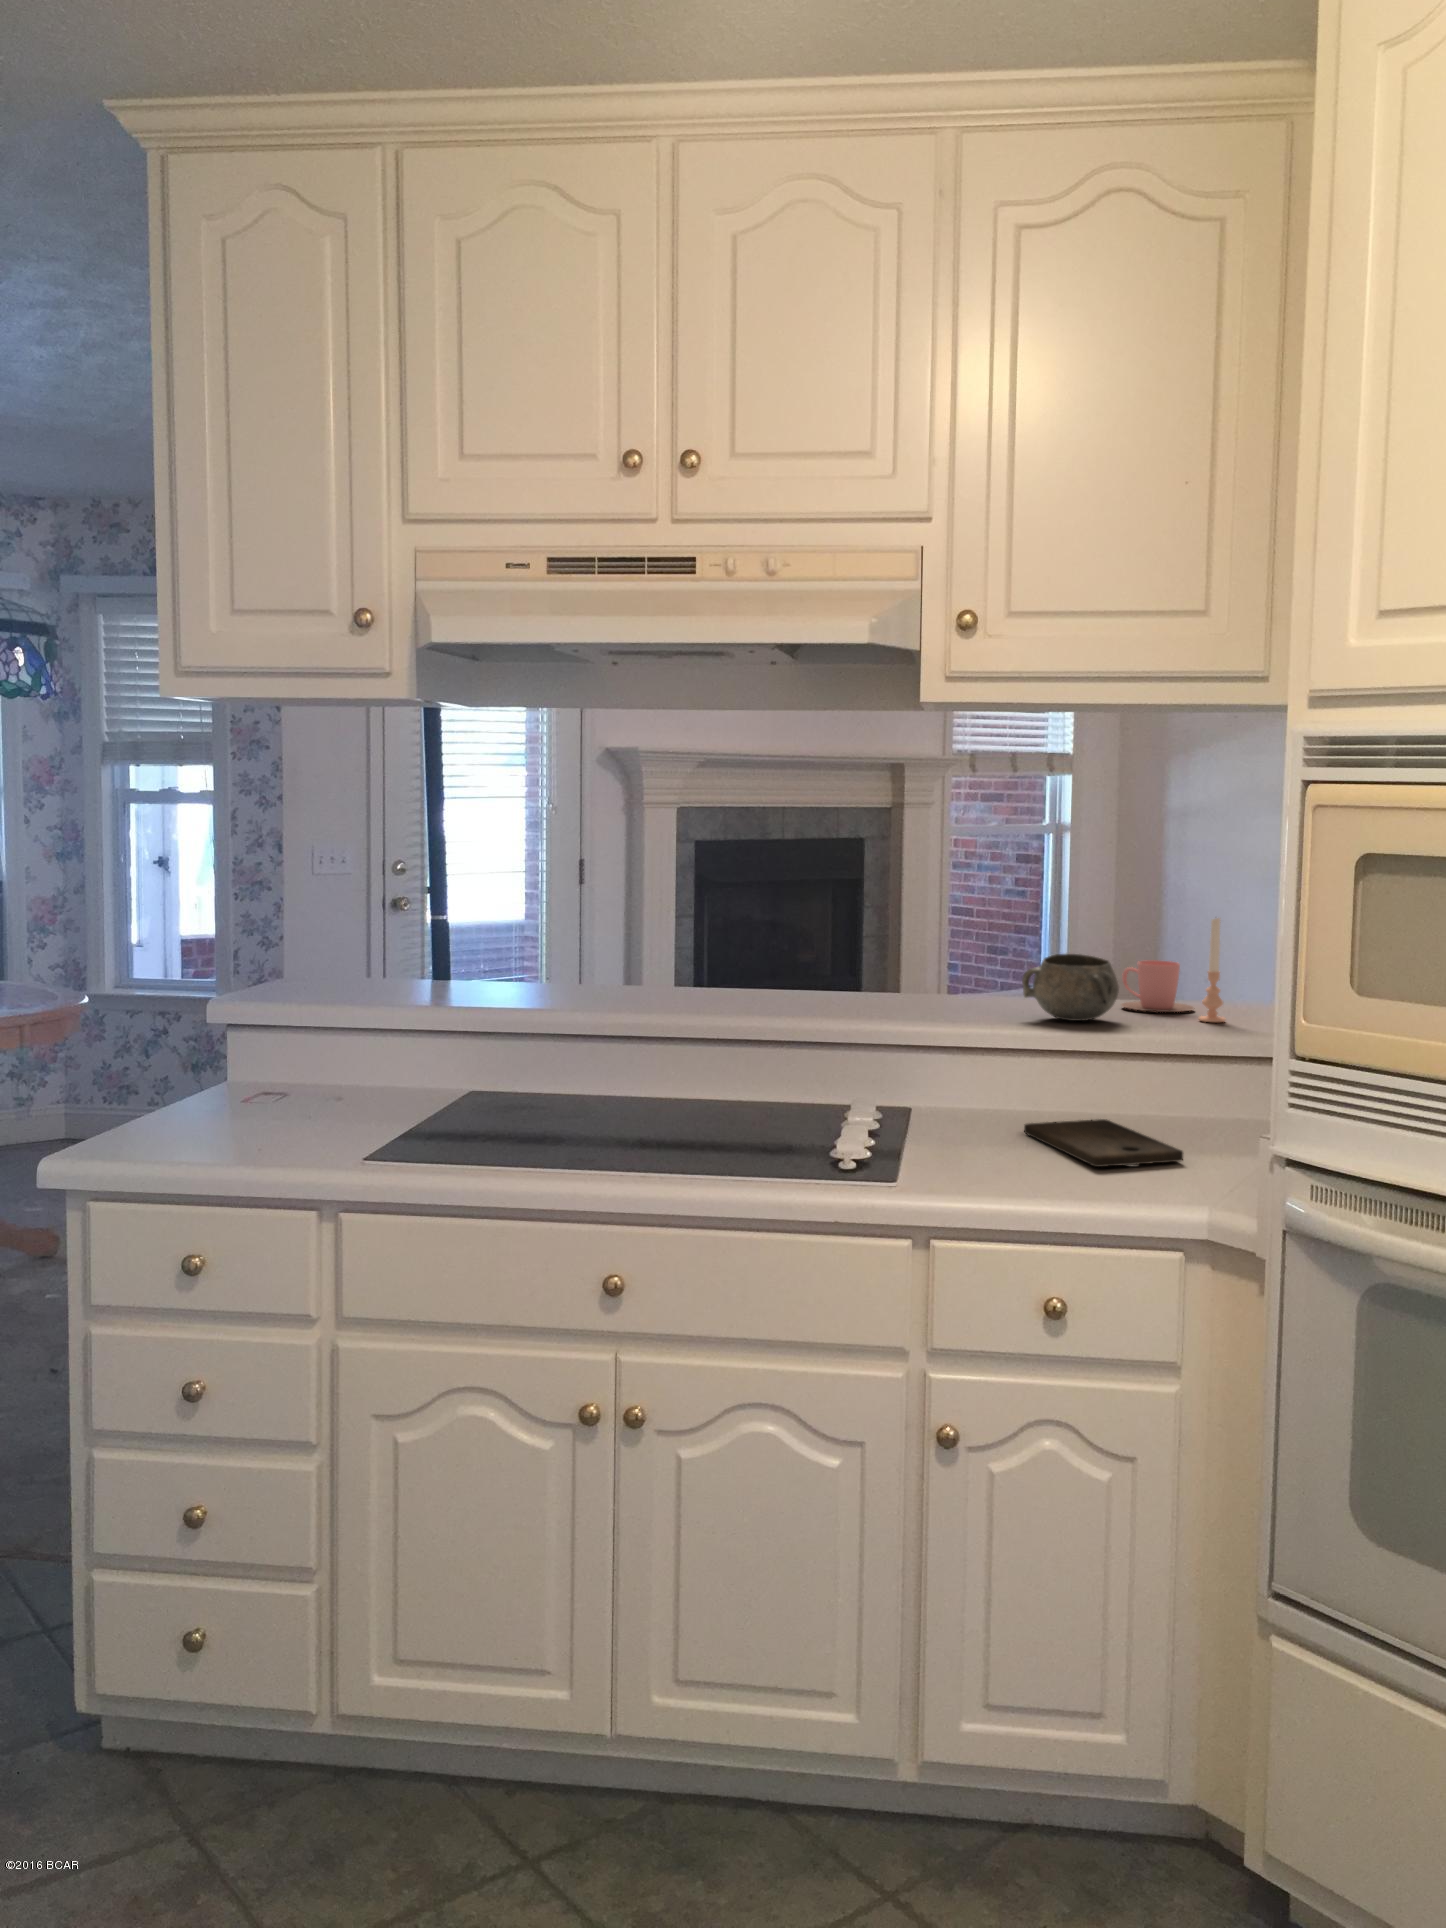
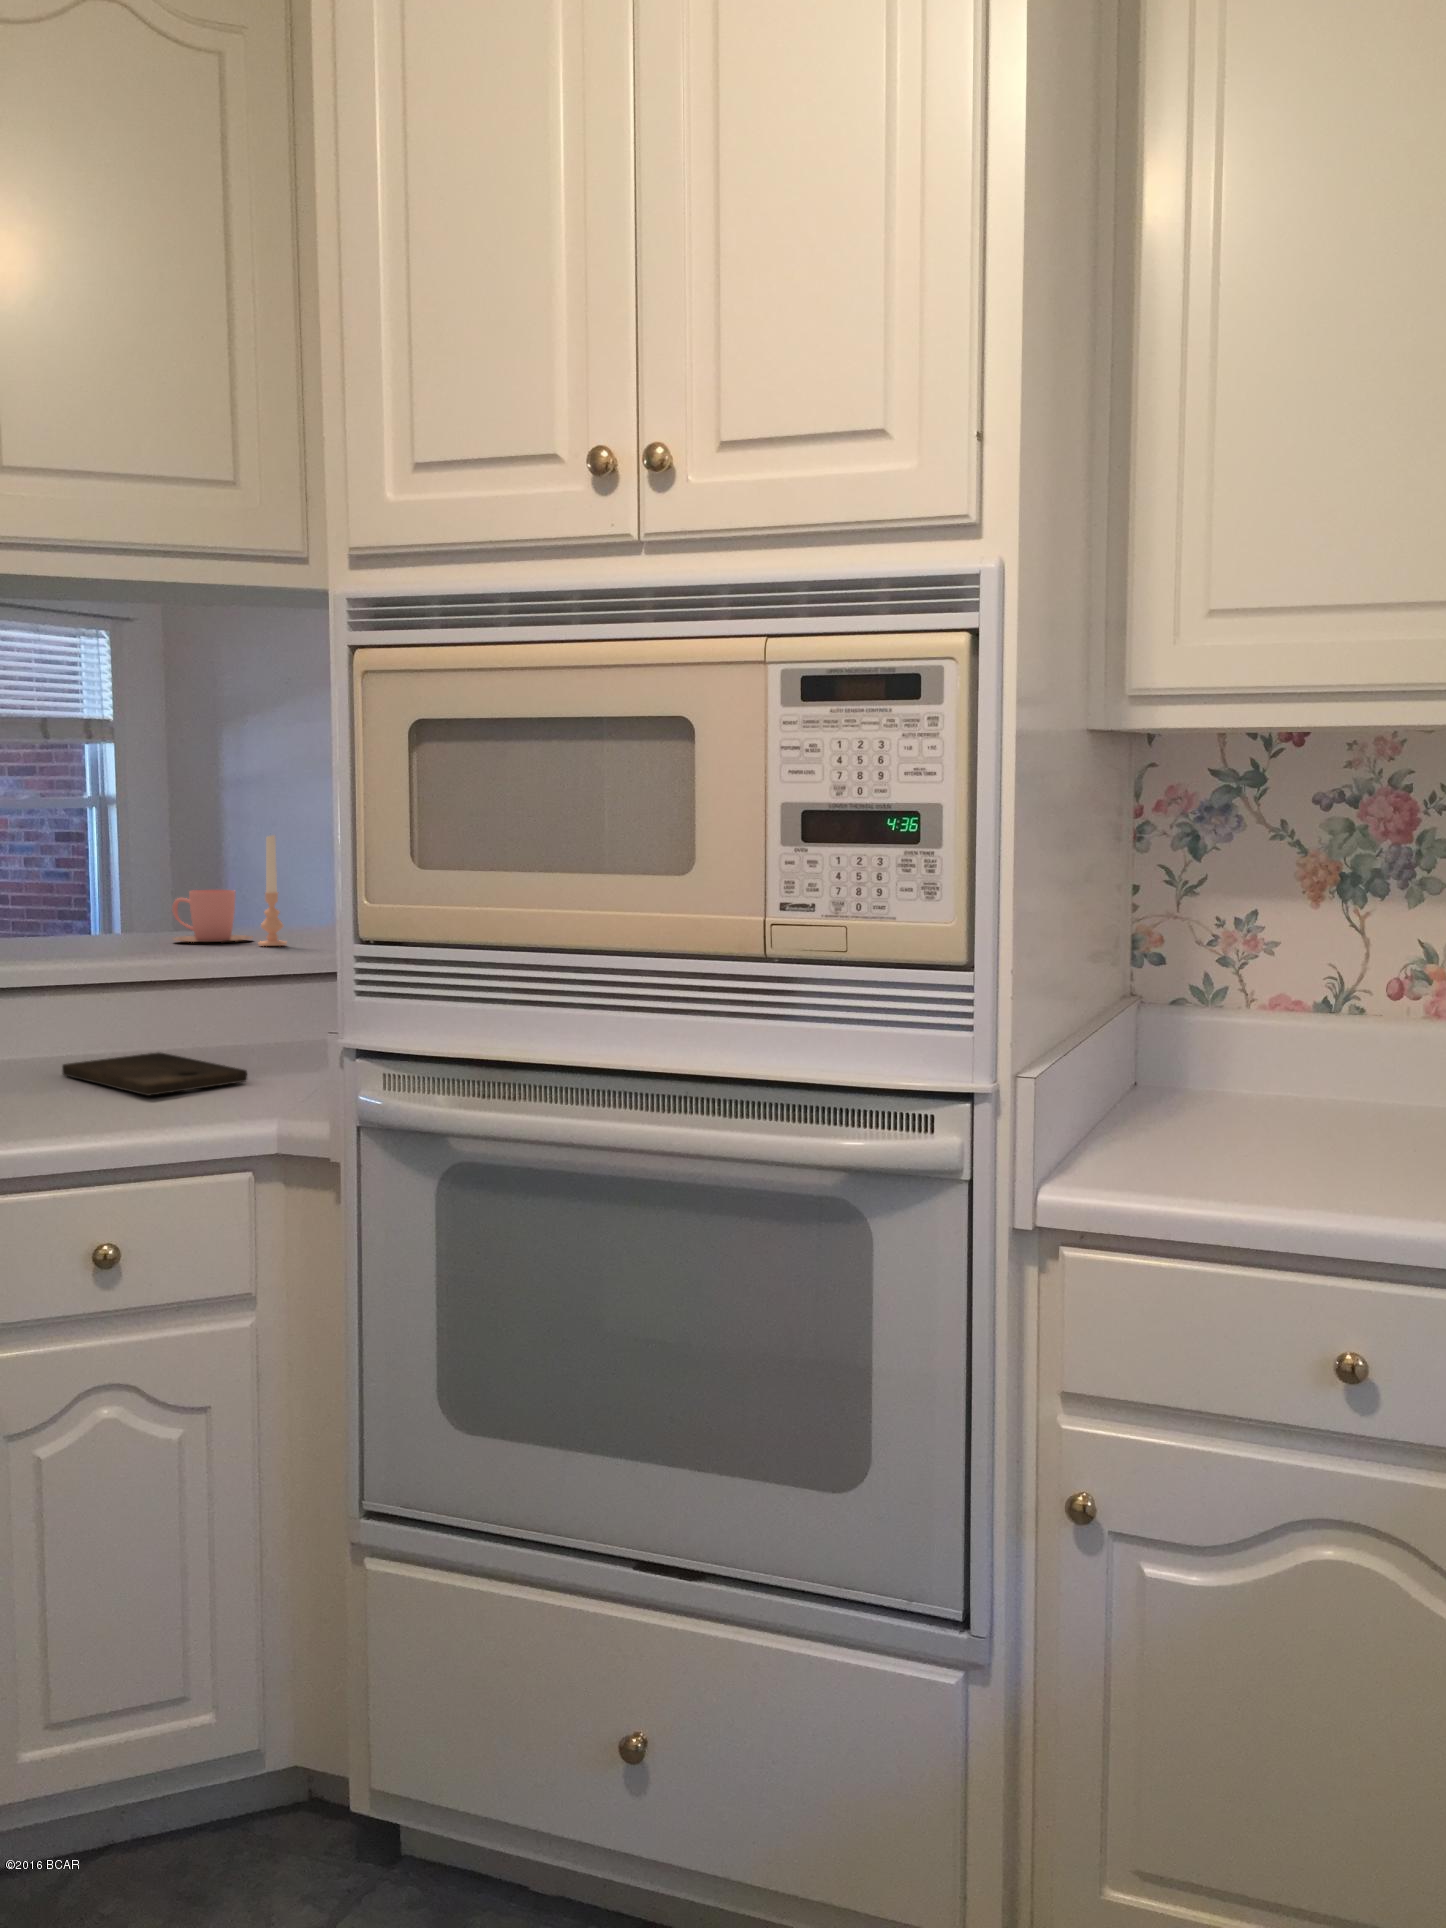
decorative bowl: present [1022,954,1119,1021] -> none [53,880,168,952]

